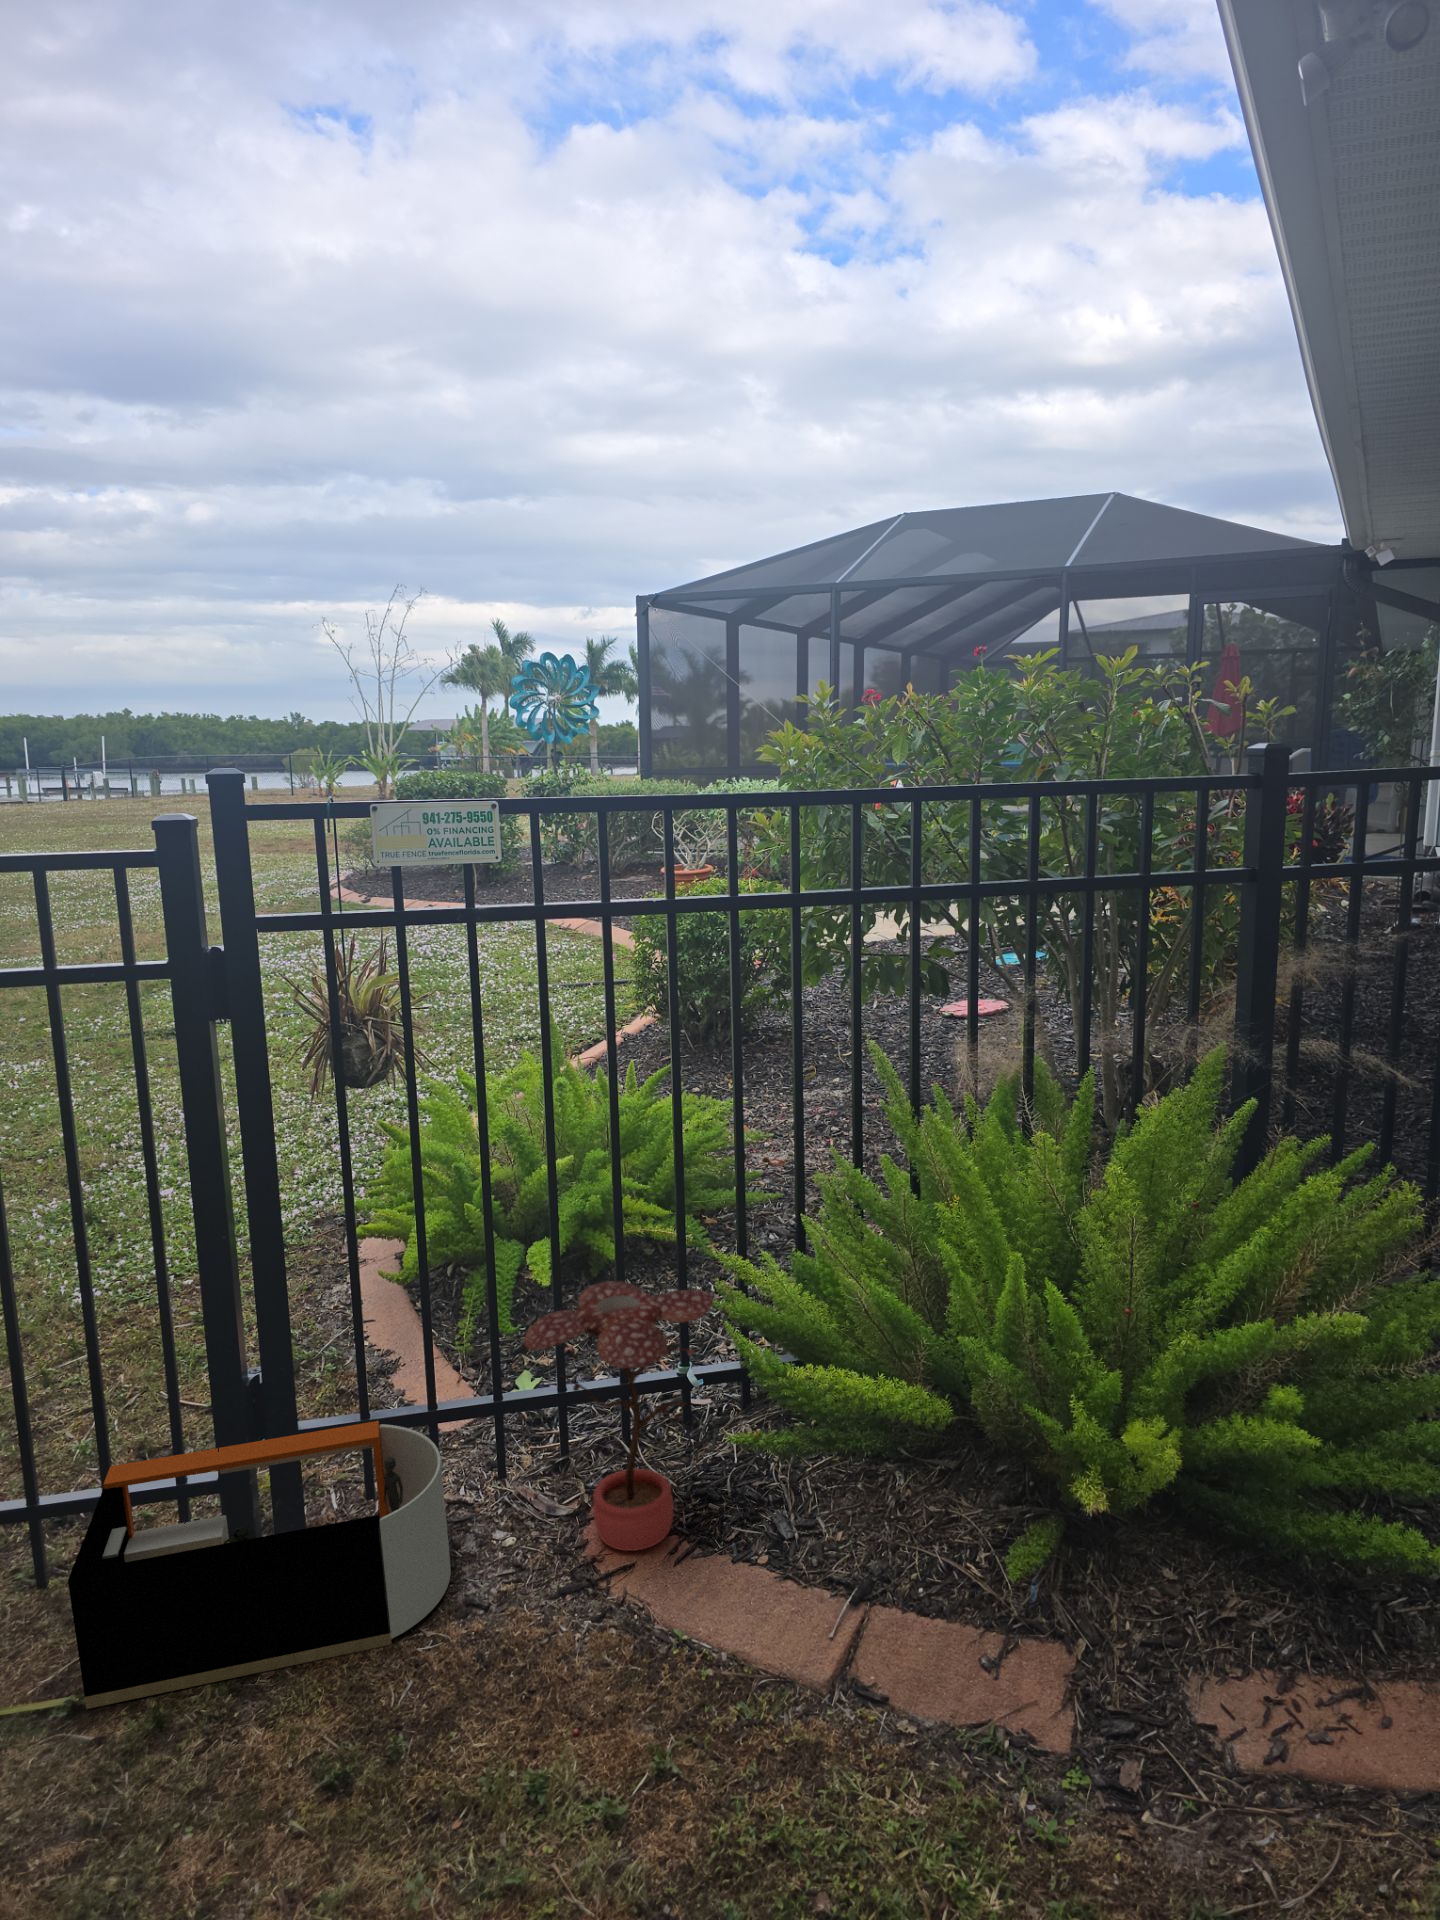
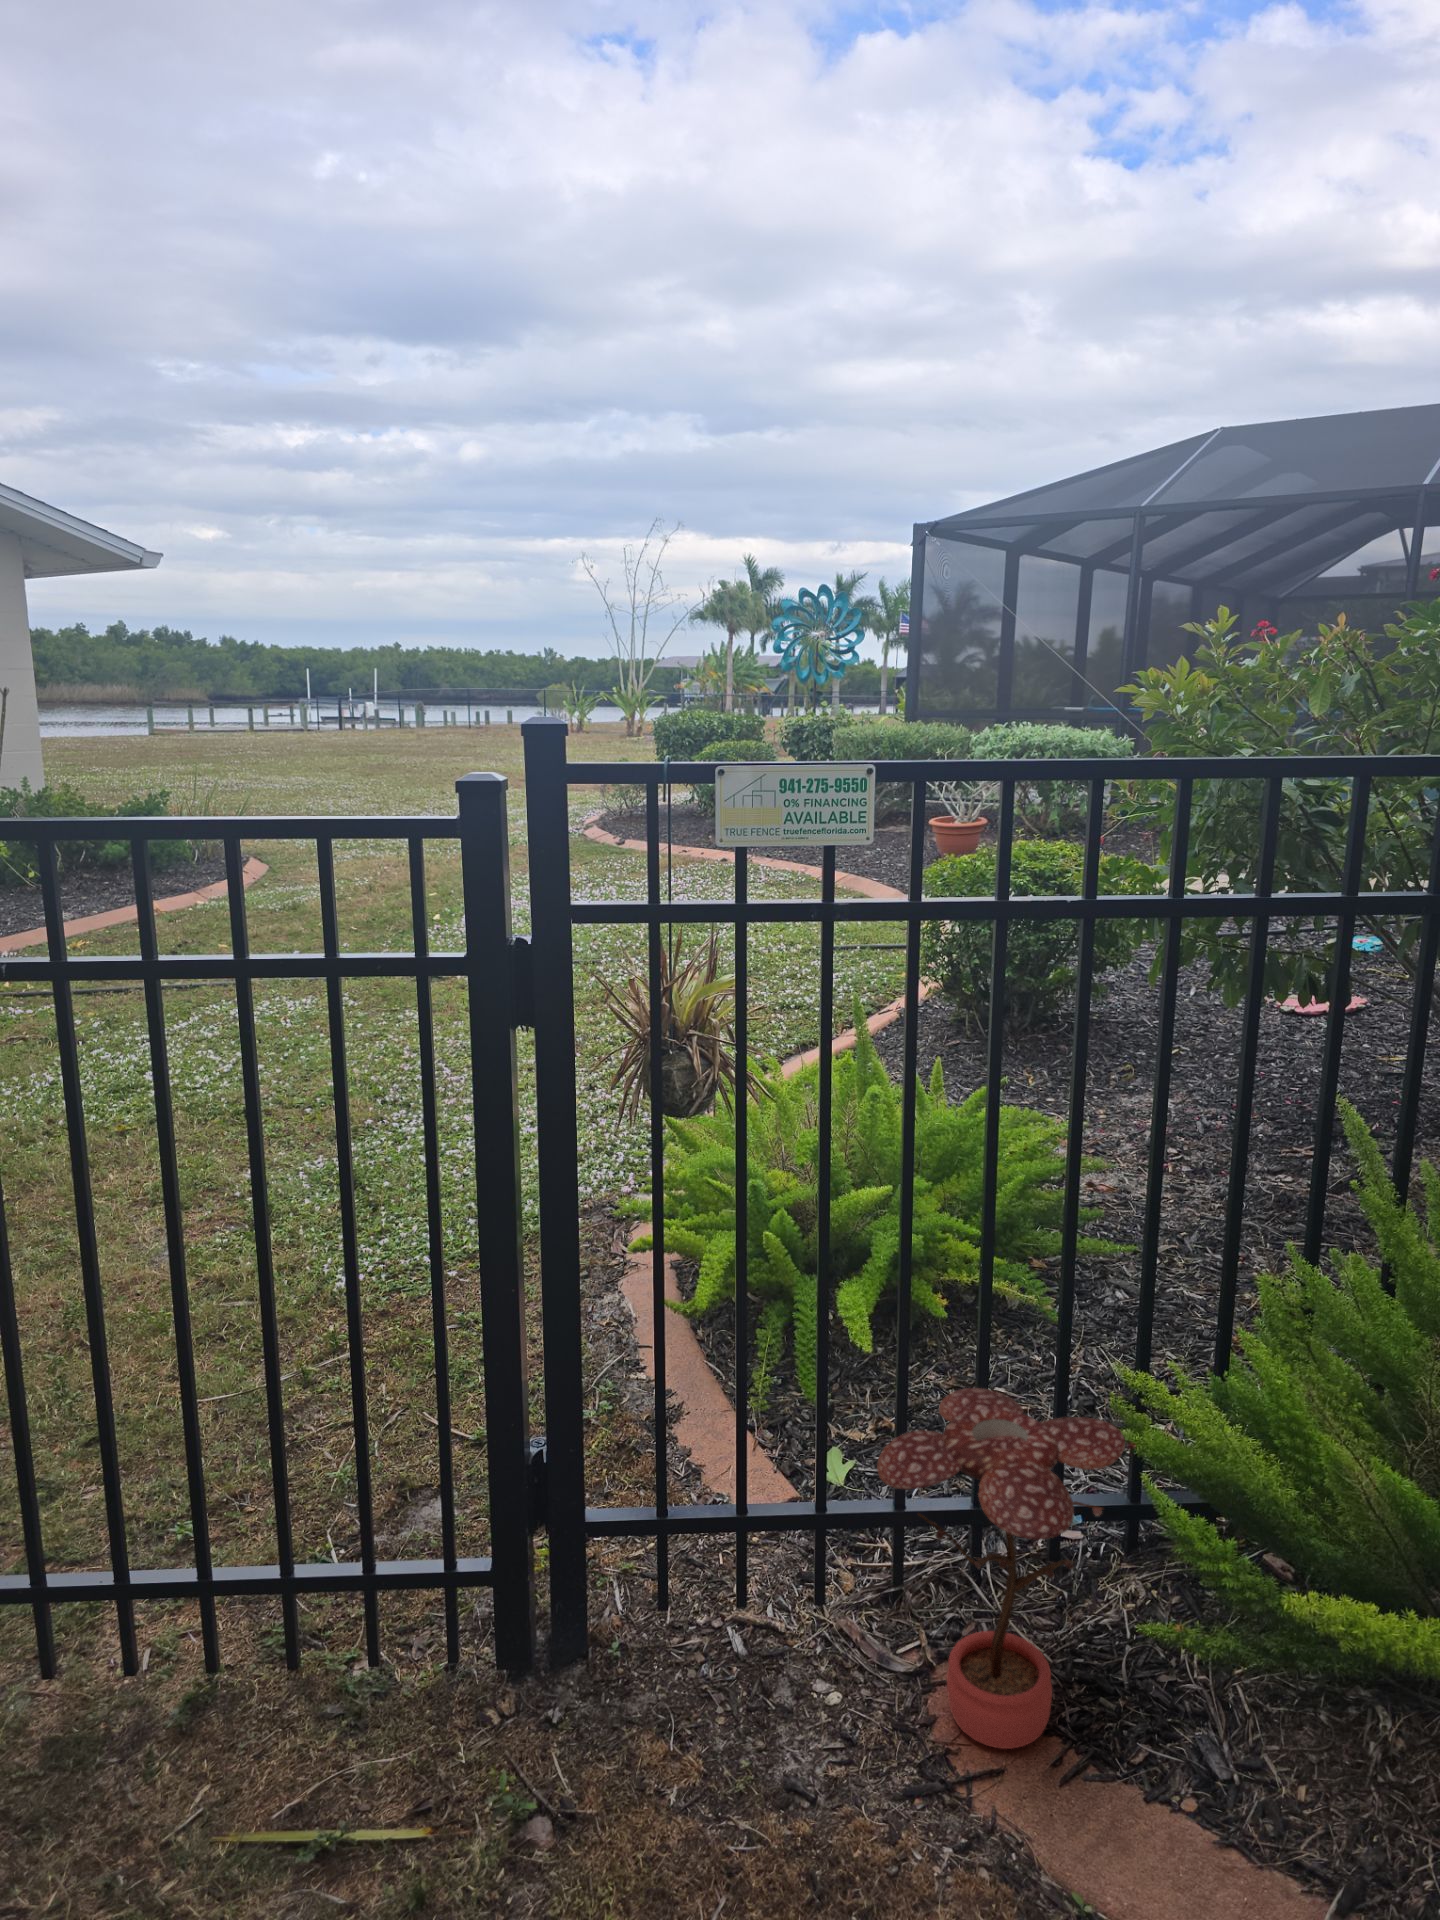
storage bin: present [68,1421,451,1709] -> none [322,1531,768,1873]

